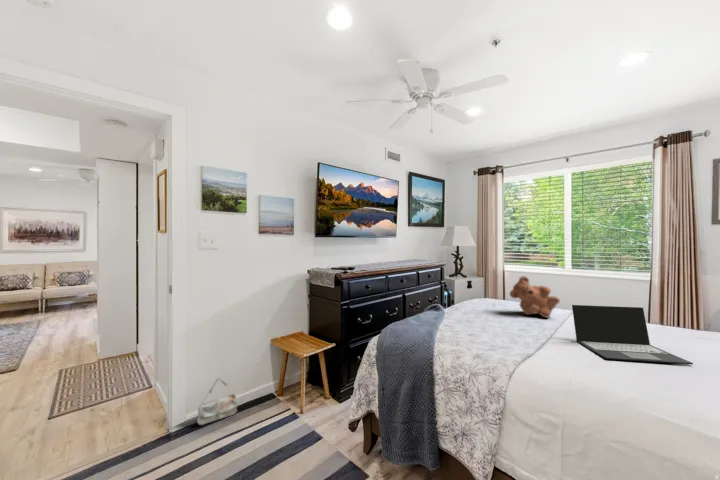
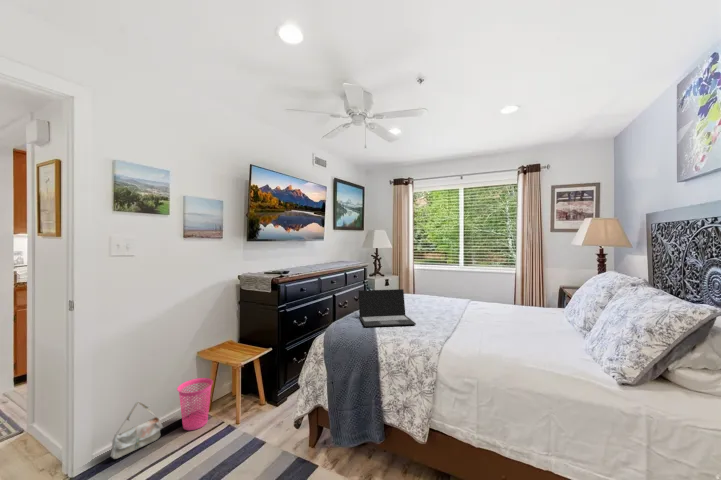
teddy bear: present [510,276,560,318] -> none [427,273,463,306]
laptop: present [572,305,693,364] -> present [359,289,416,327]
waste basket: none [251,364,282,412] -> present [177,378,213,430]

